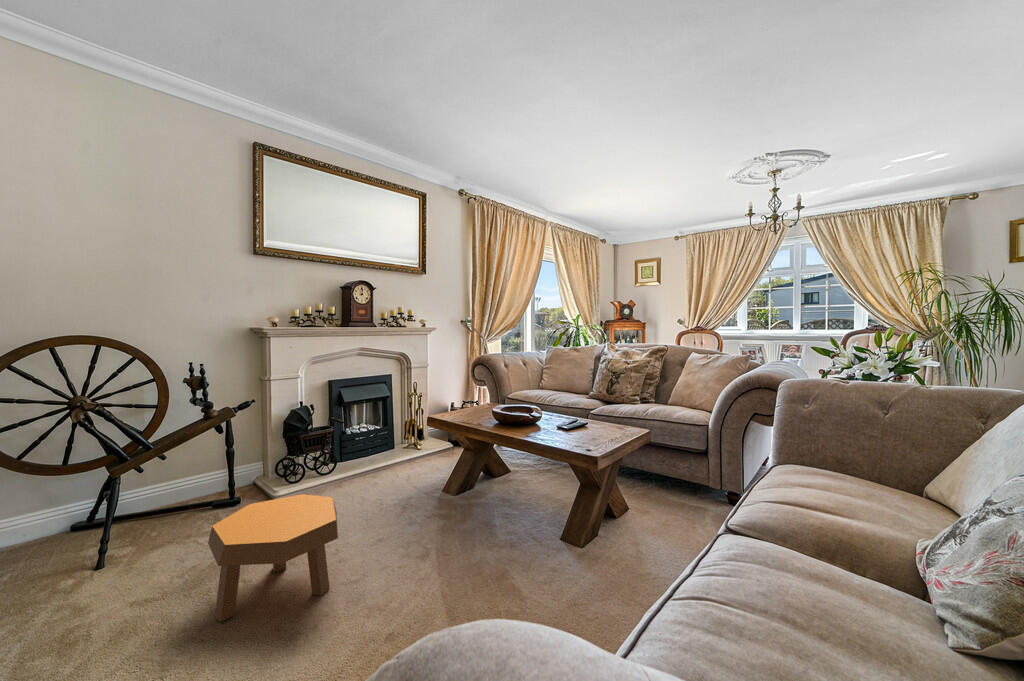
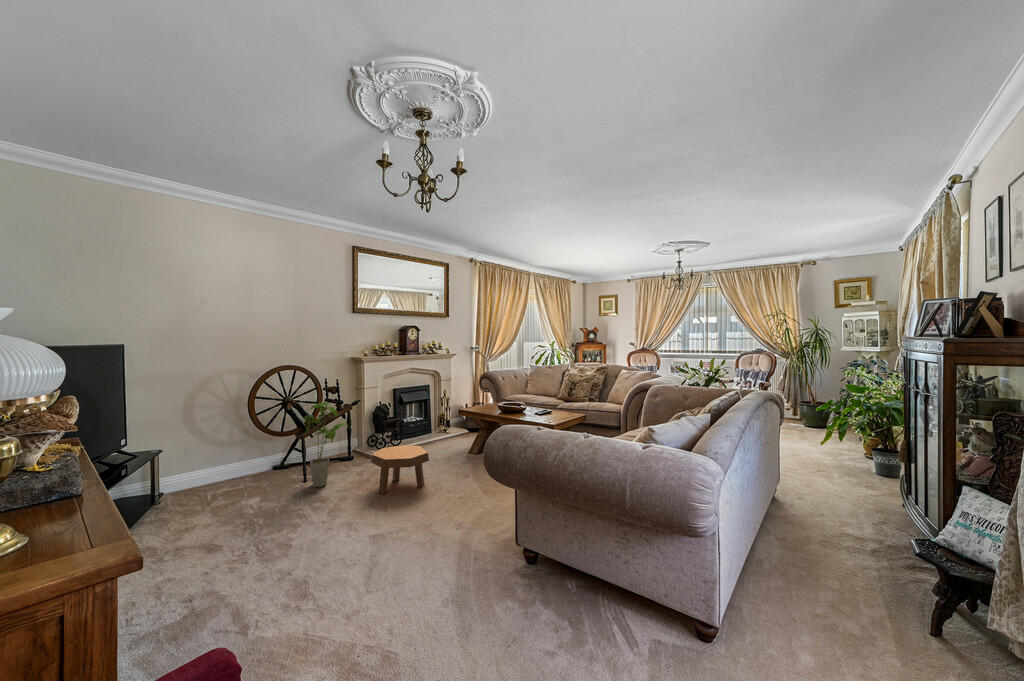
house plant: none [64,408,191,591] -> present [303,402,347,487]

